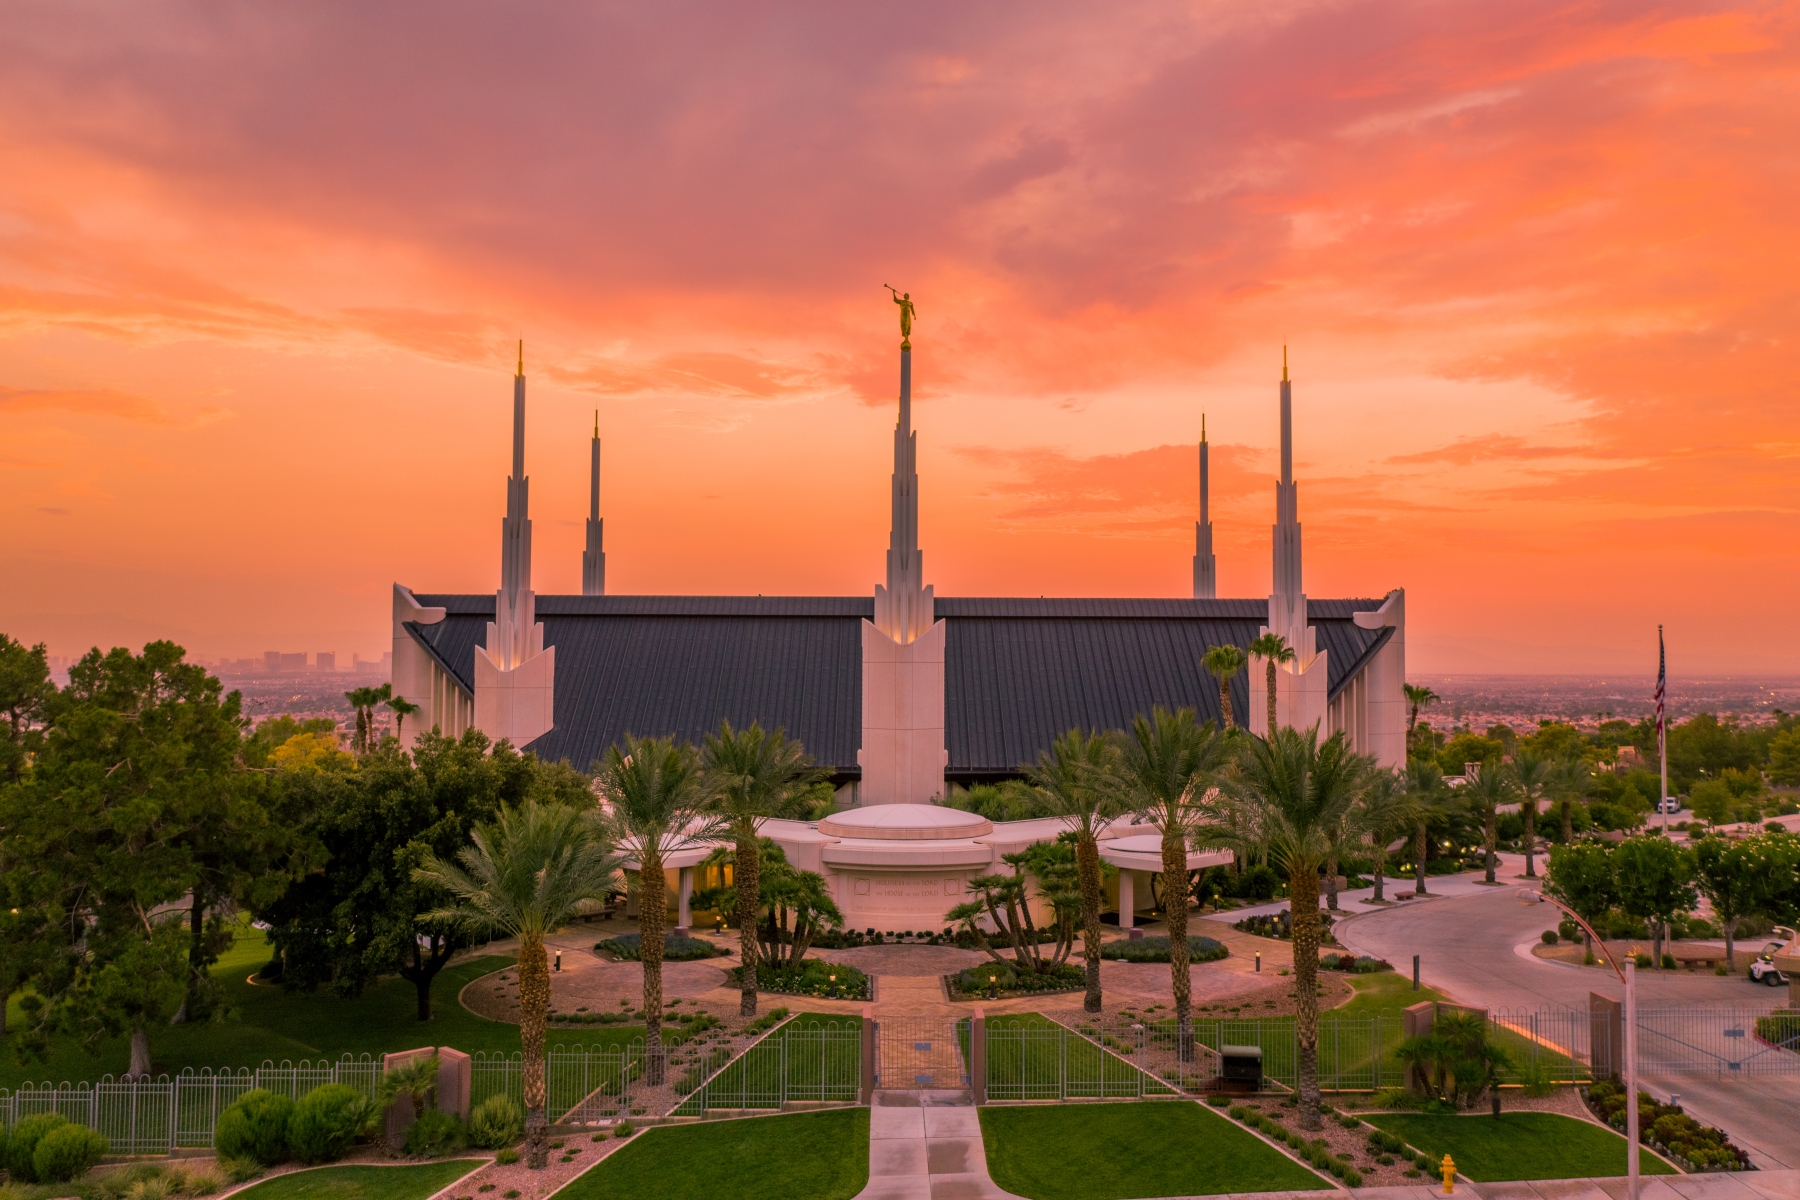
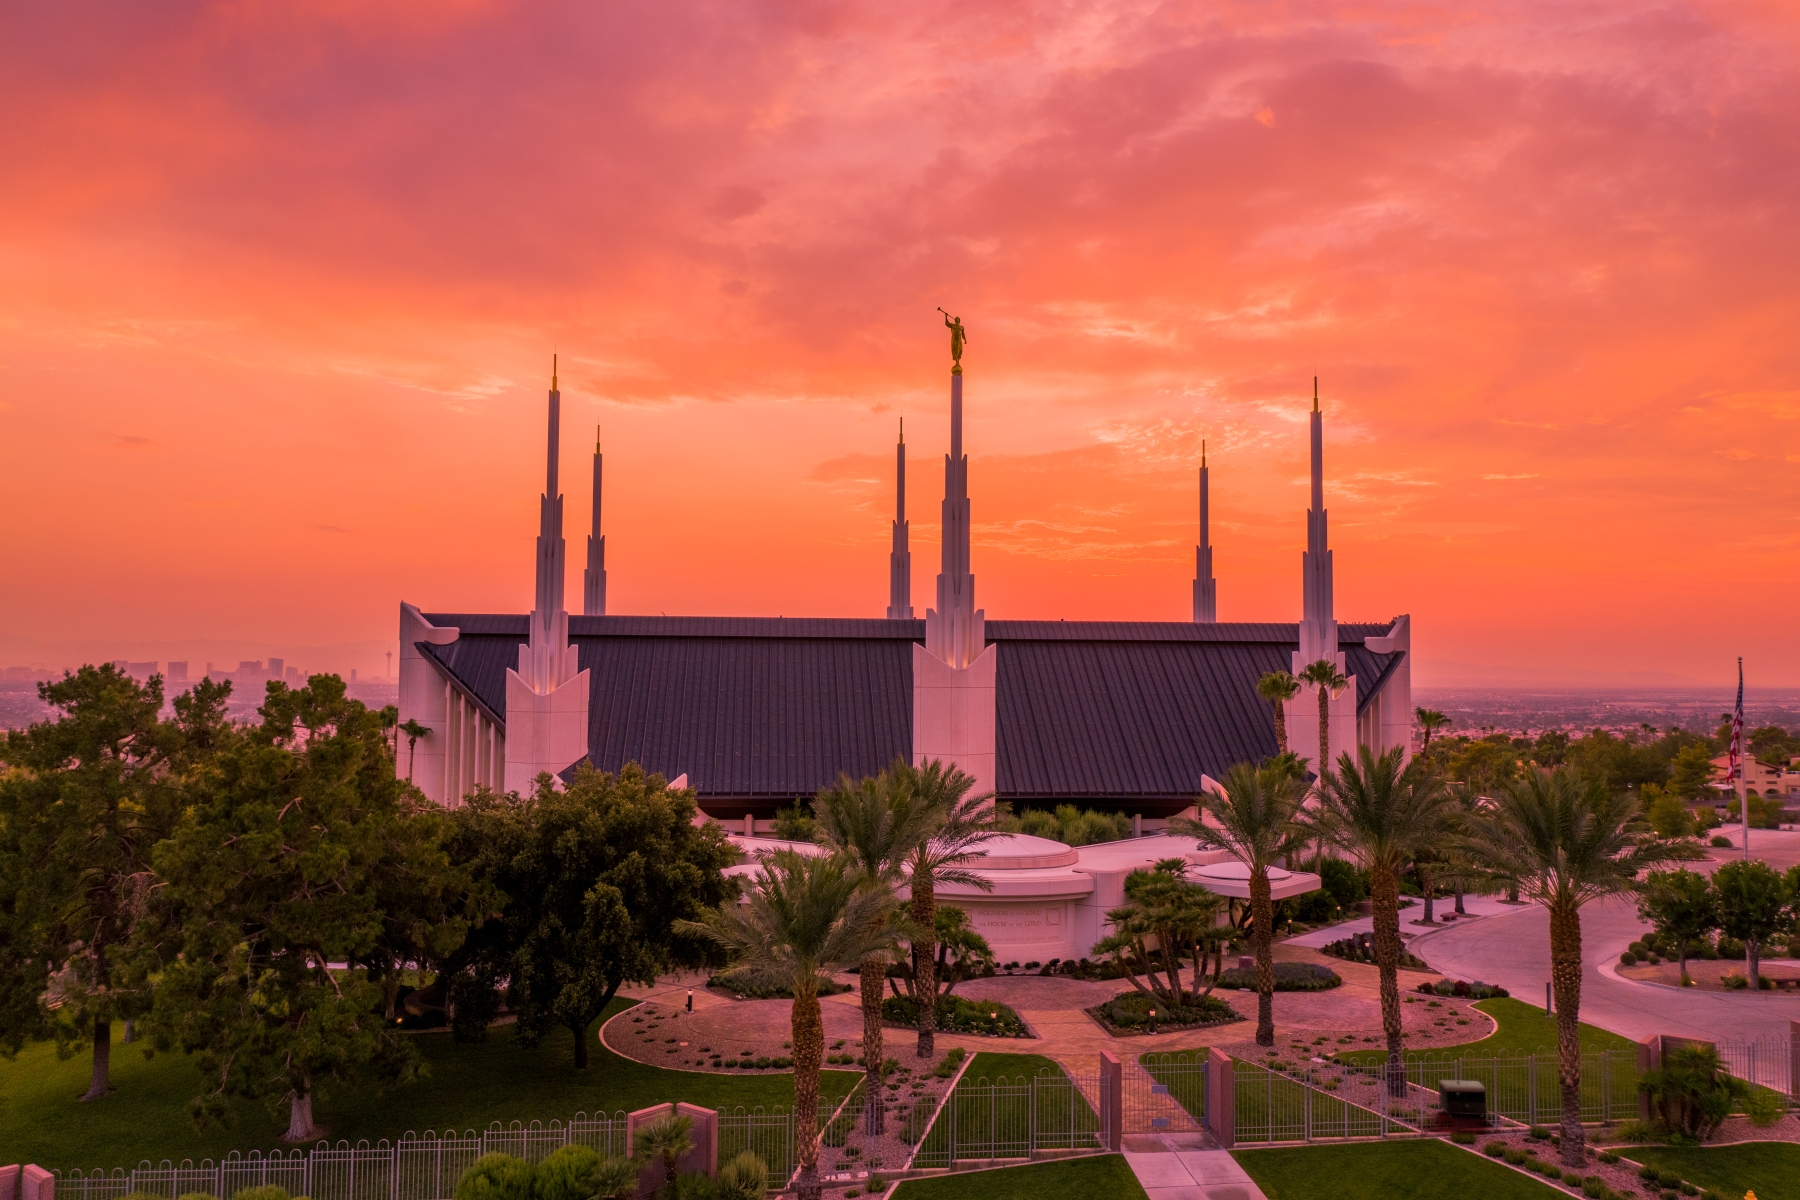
potted plant: present [1489,1070,1505,1118] -> none [1713,1100,1737,1149]

